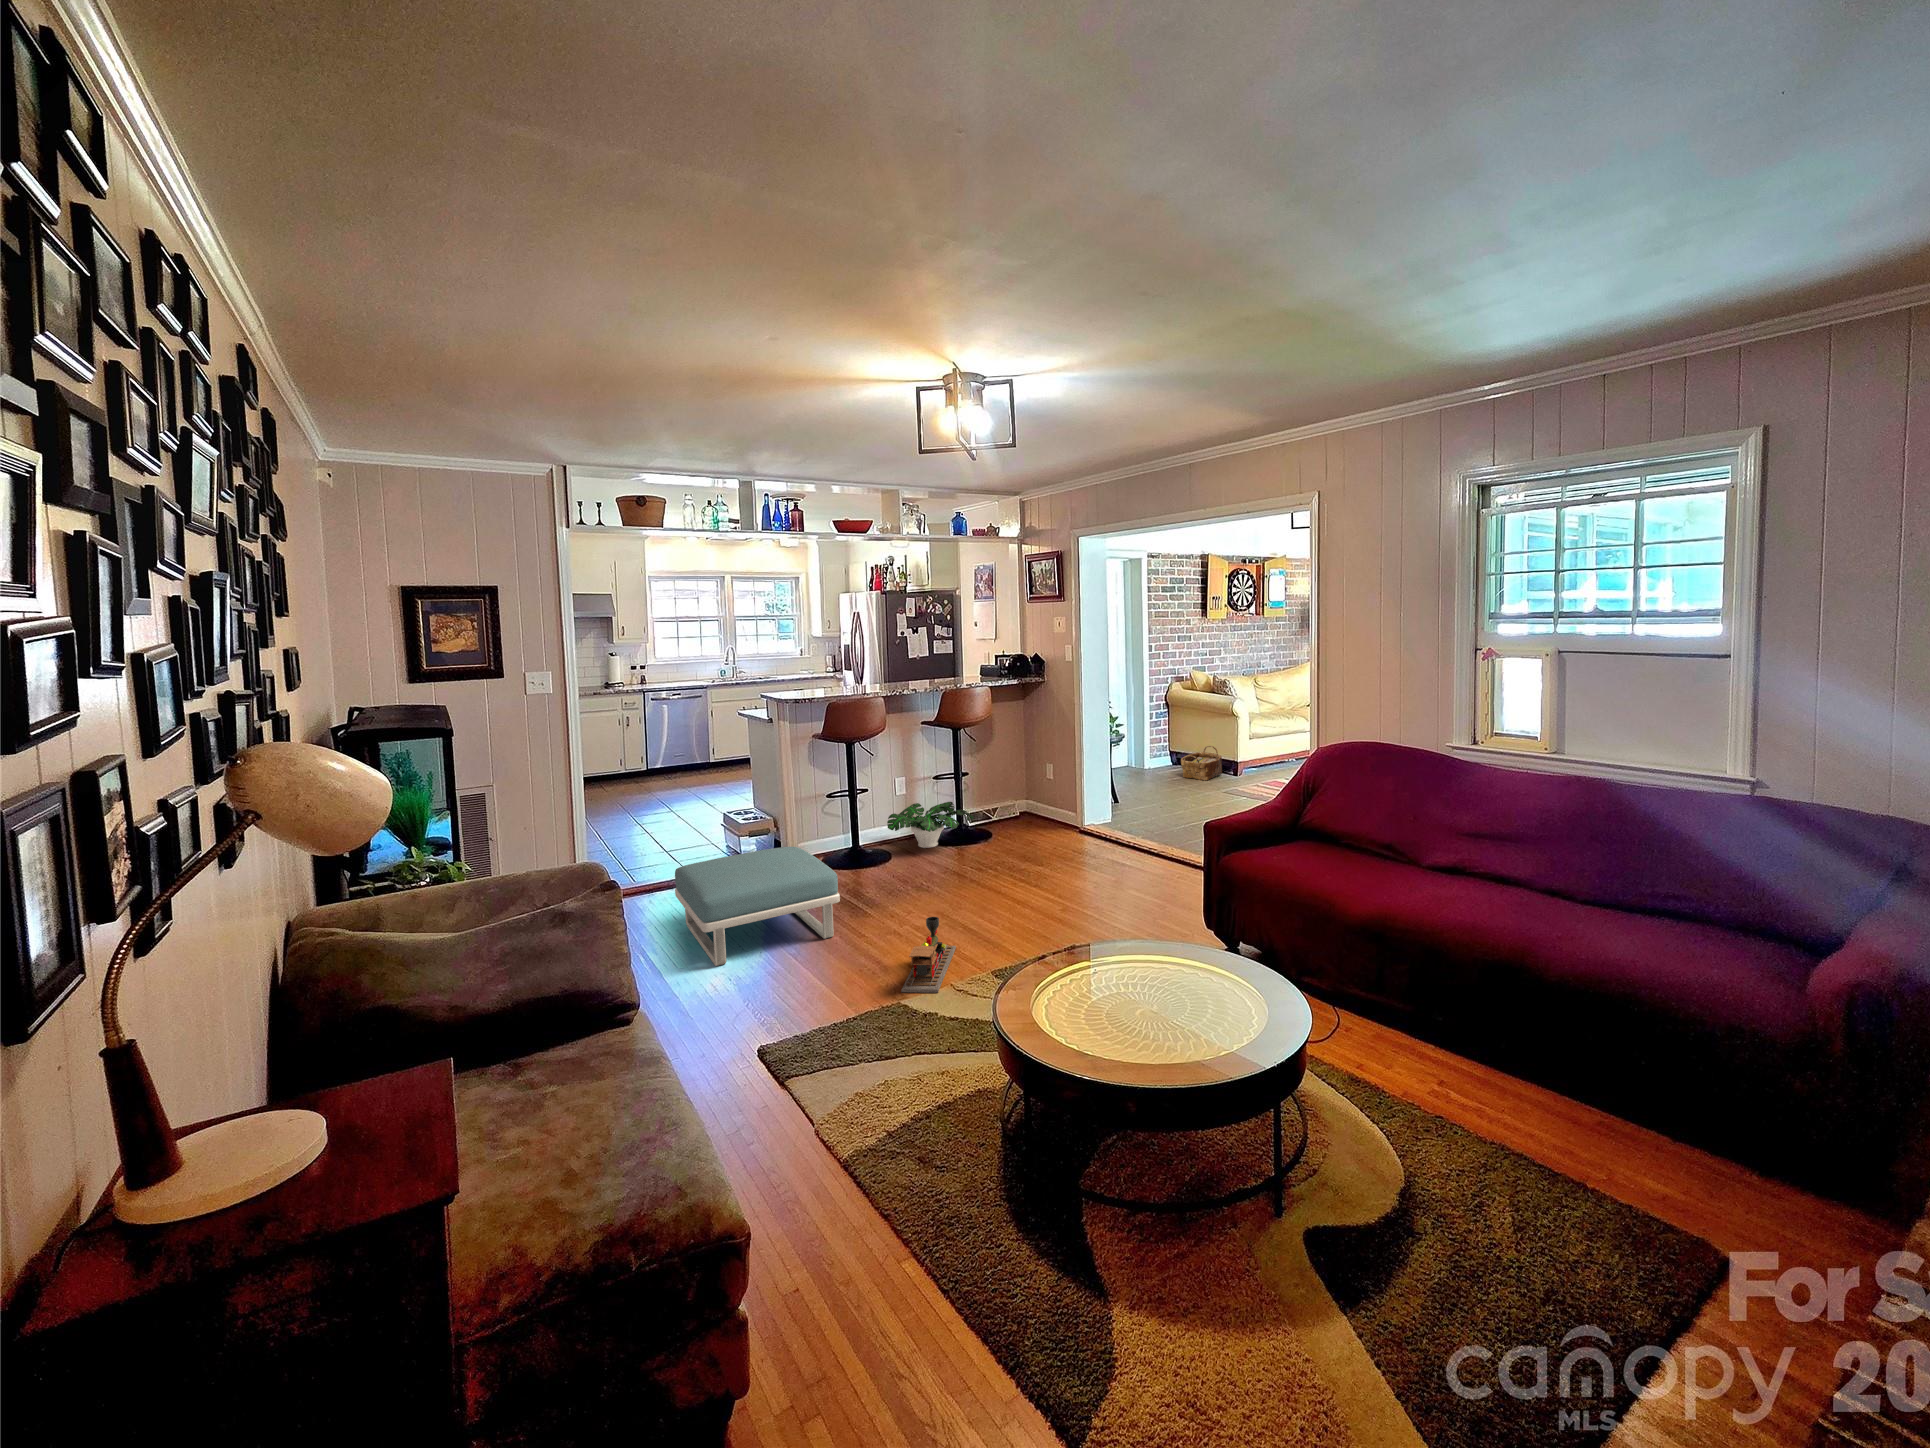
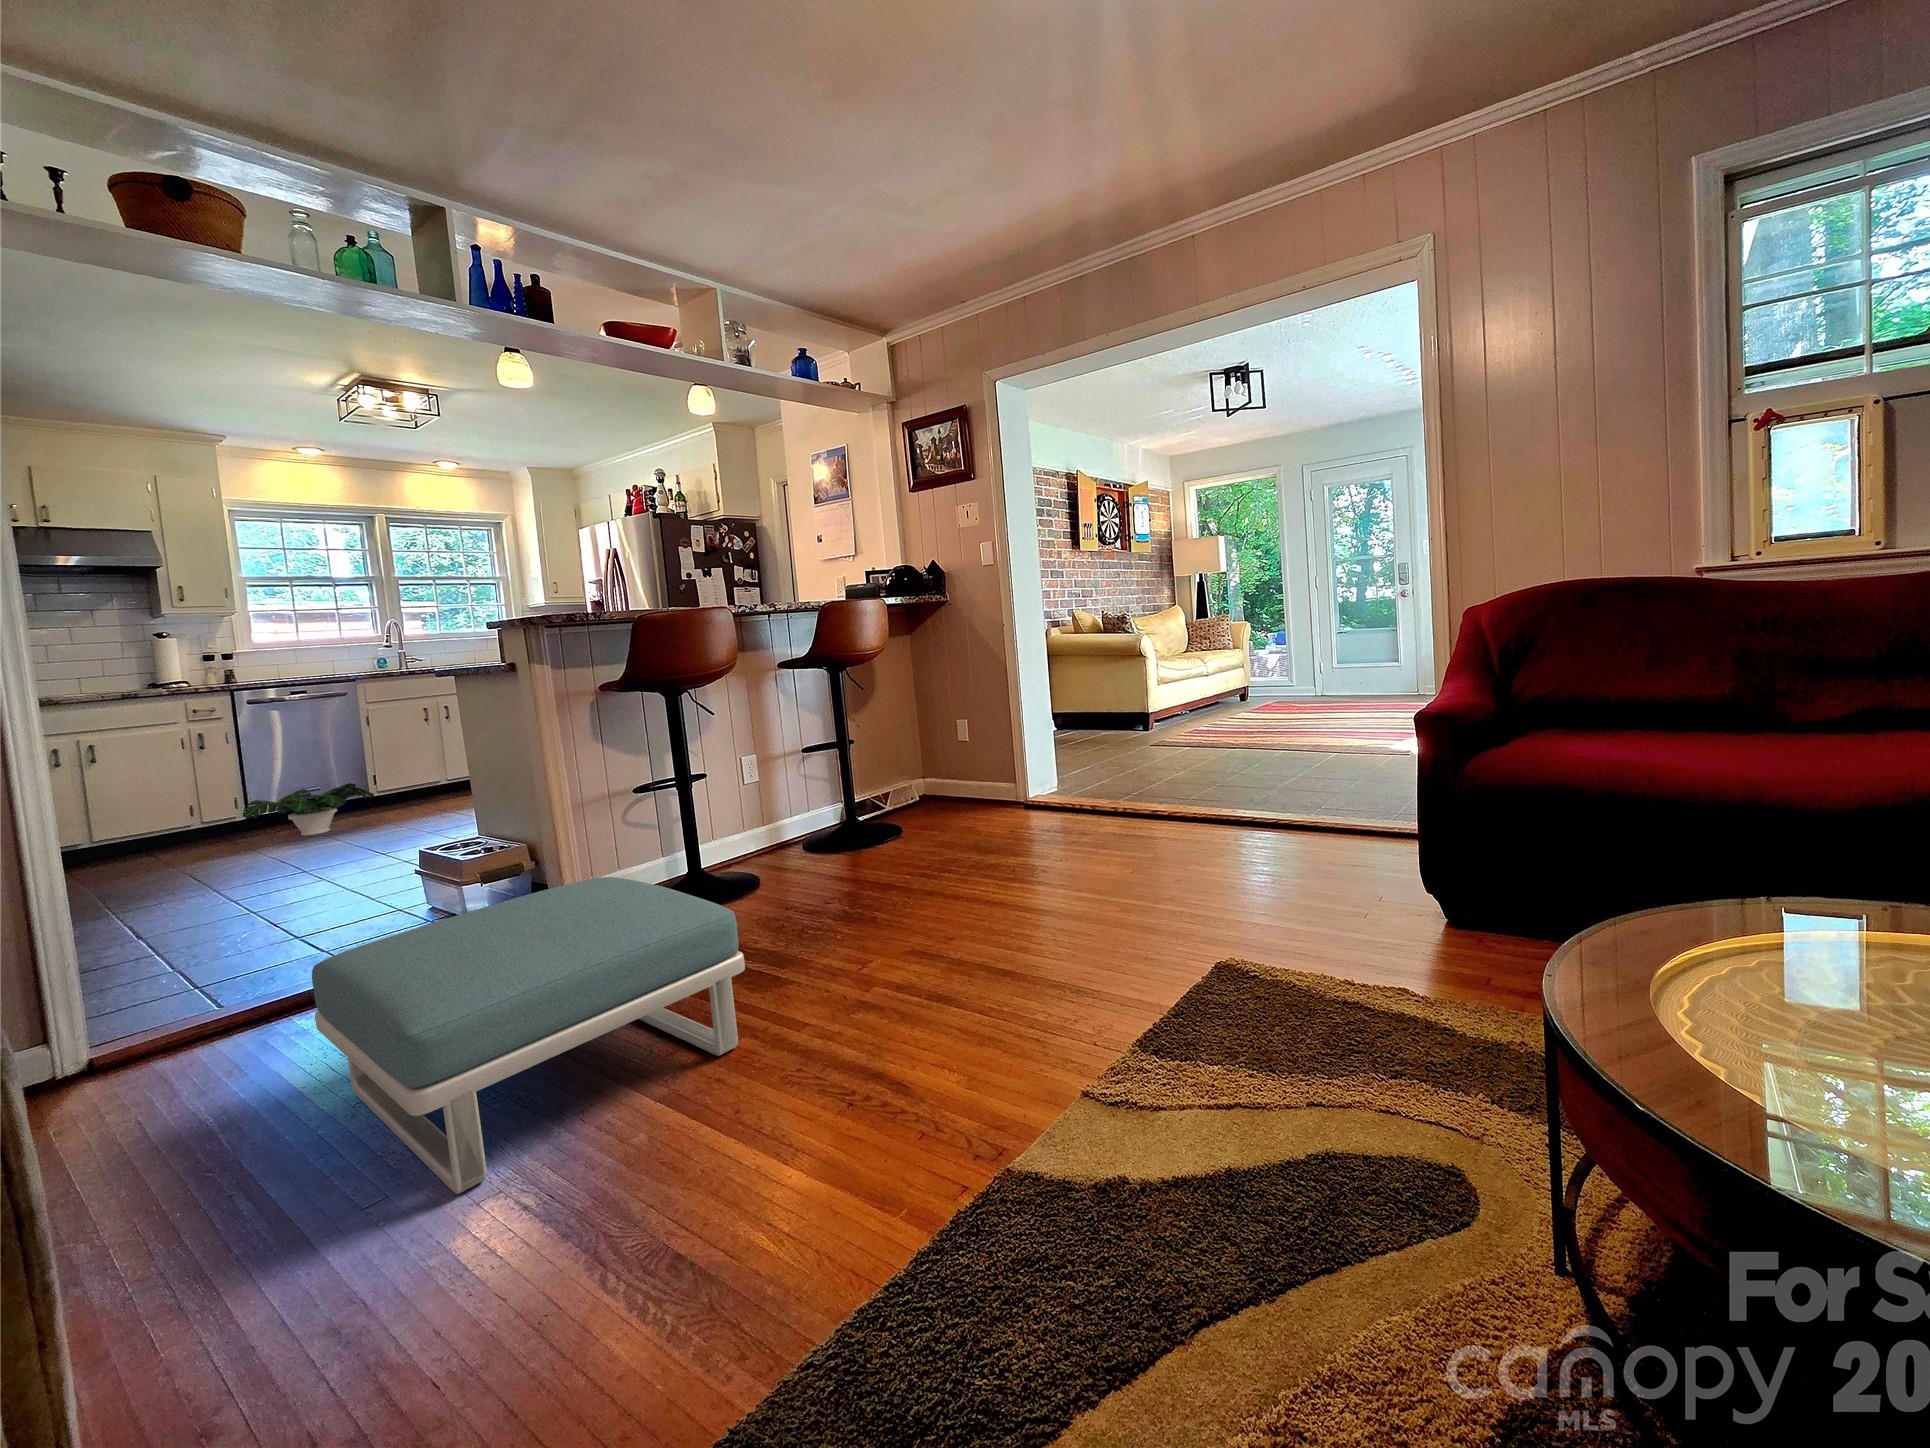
woven basket: present [1181,746,1222,781] -> none [1082,696,1129,738]
potted plant: present [887,802,974,848] -> present [243,783,374,836]
toy train: present [901,917,956,993] -> none [952,962,1077,1155]

